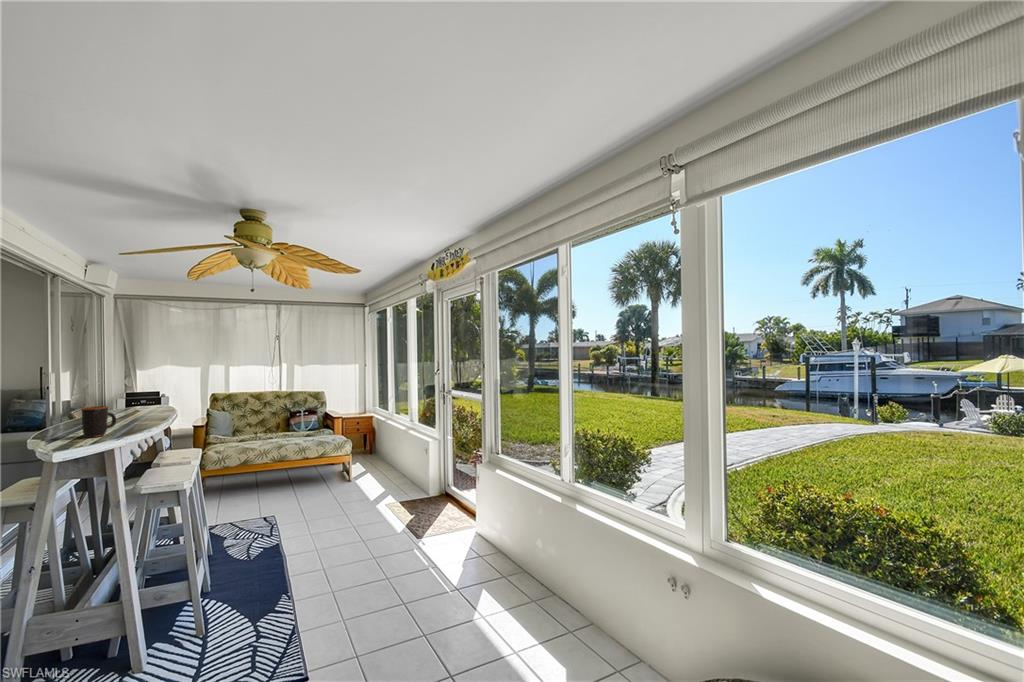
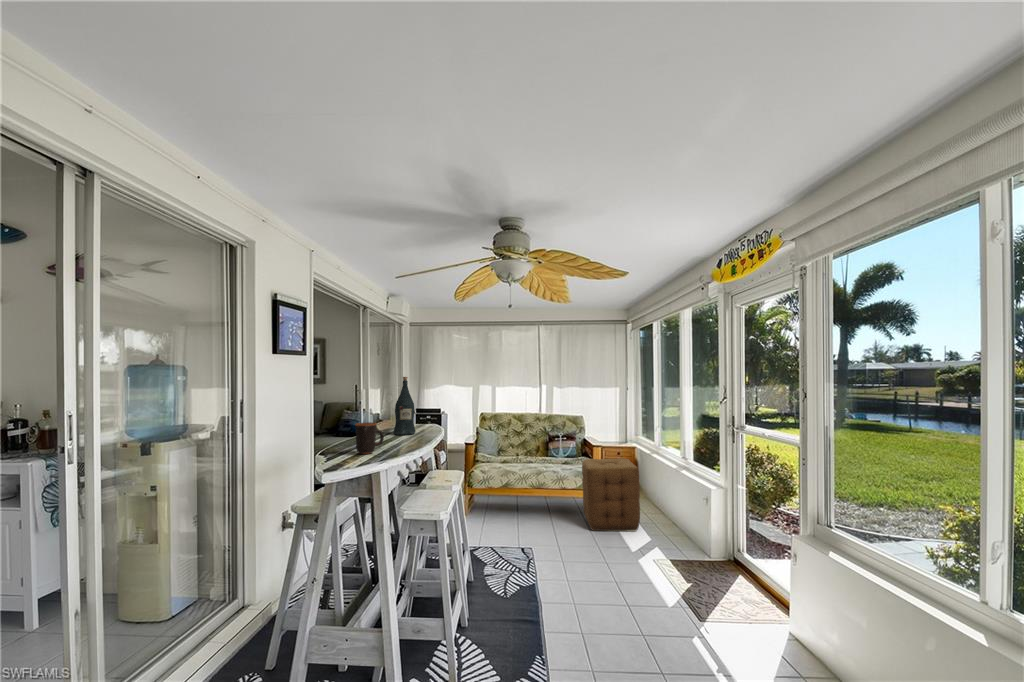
wine bottle: none [118,360,147,418] -> present [393,377,416,435]
ottoman: none [324,426,376,492] -> present [582,458,640,531]

